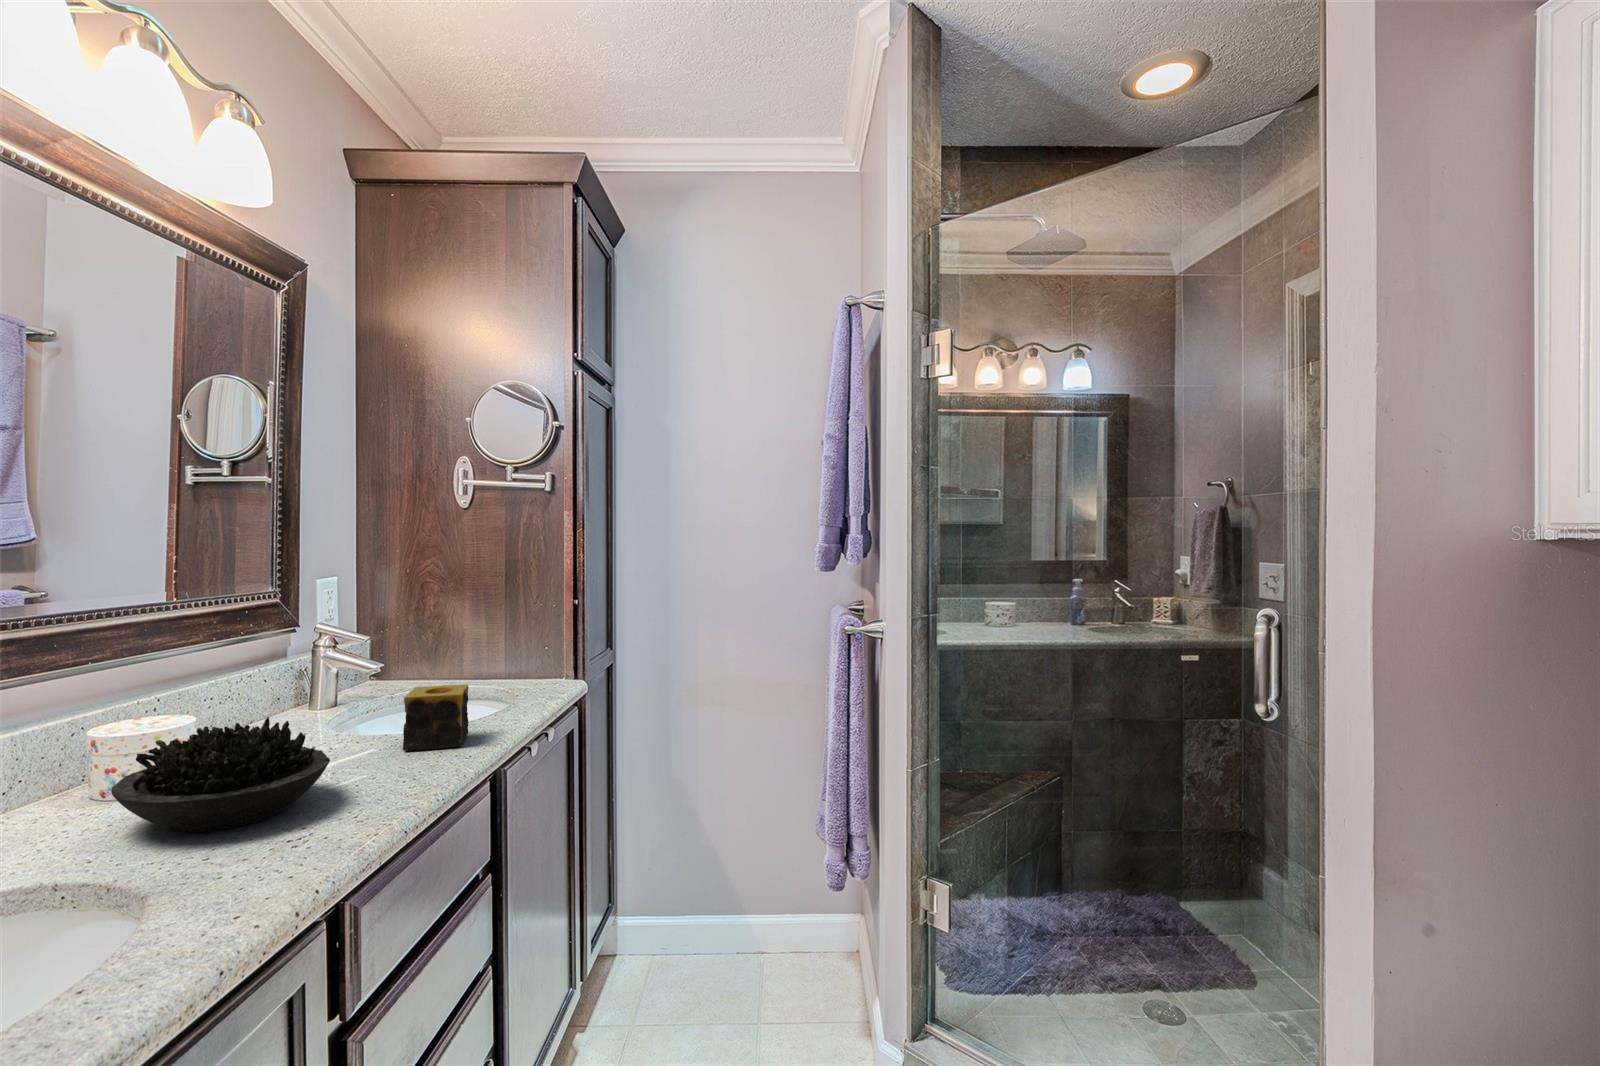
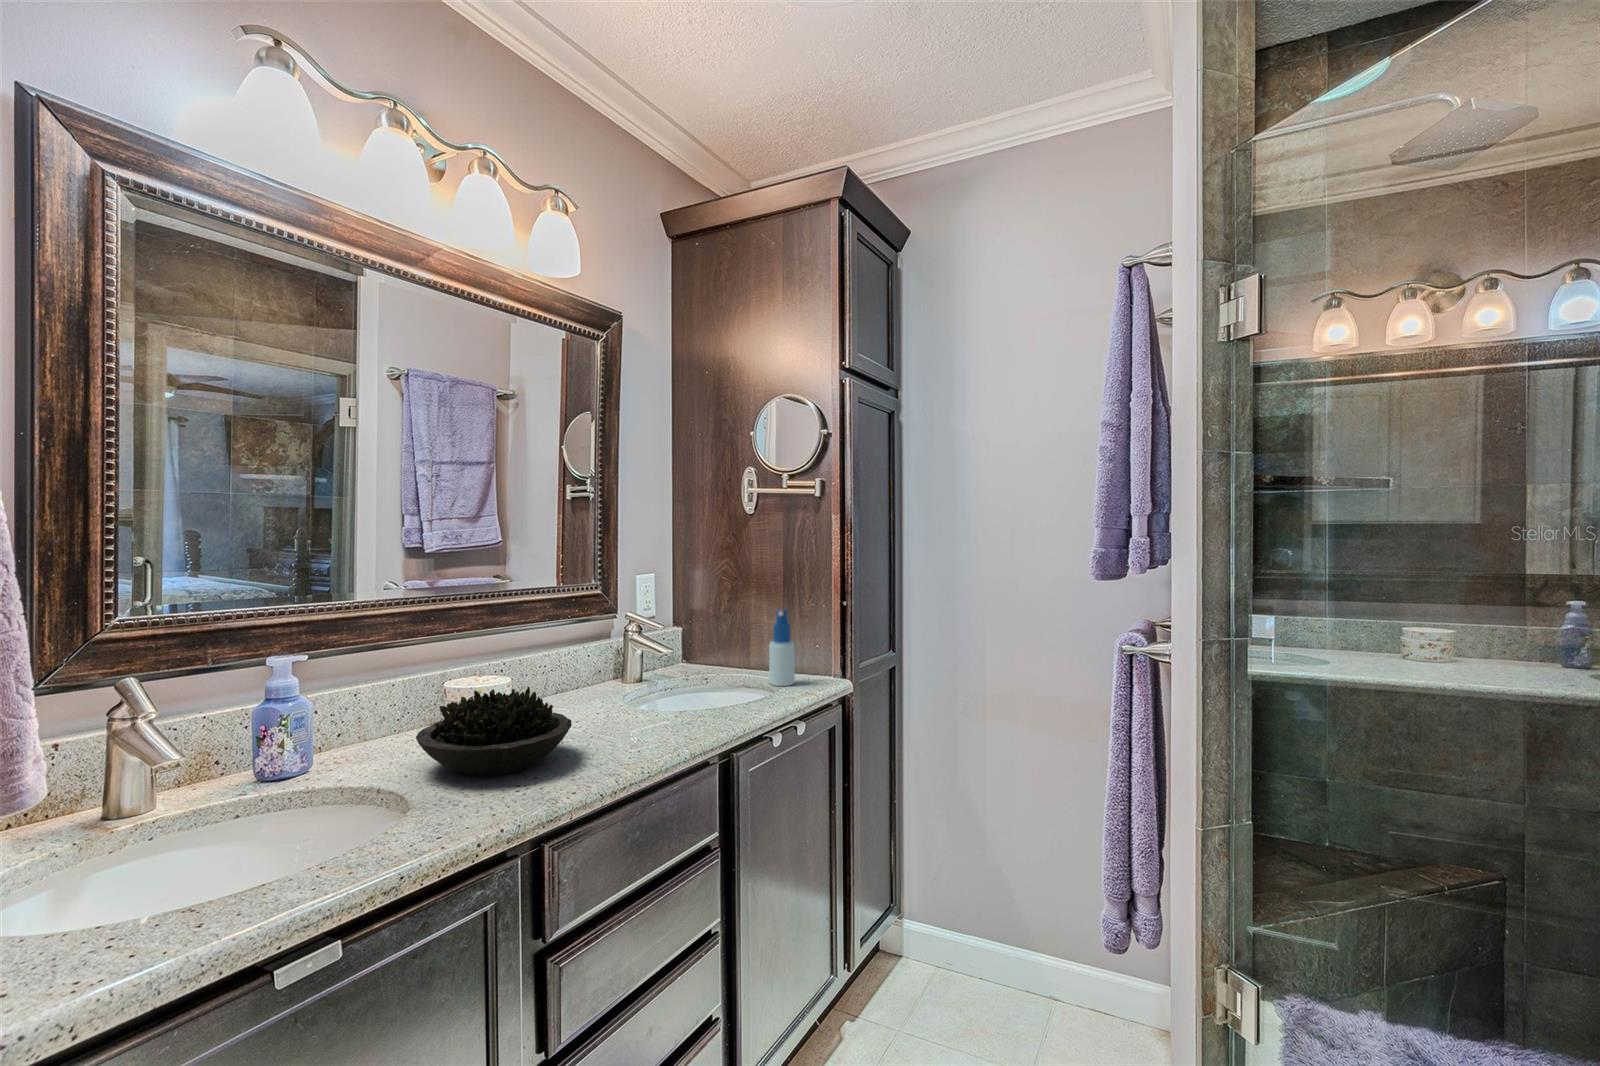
spray bottle: none [498,612,527,695] -> present [769,609,795,686]
candle: present [403,685,469,751] -> none [654,671,715,730]

